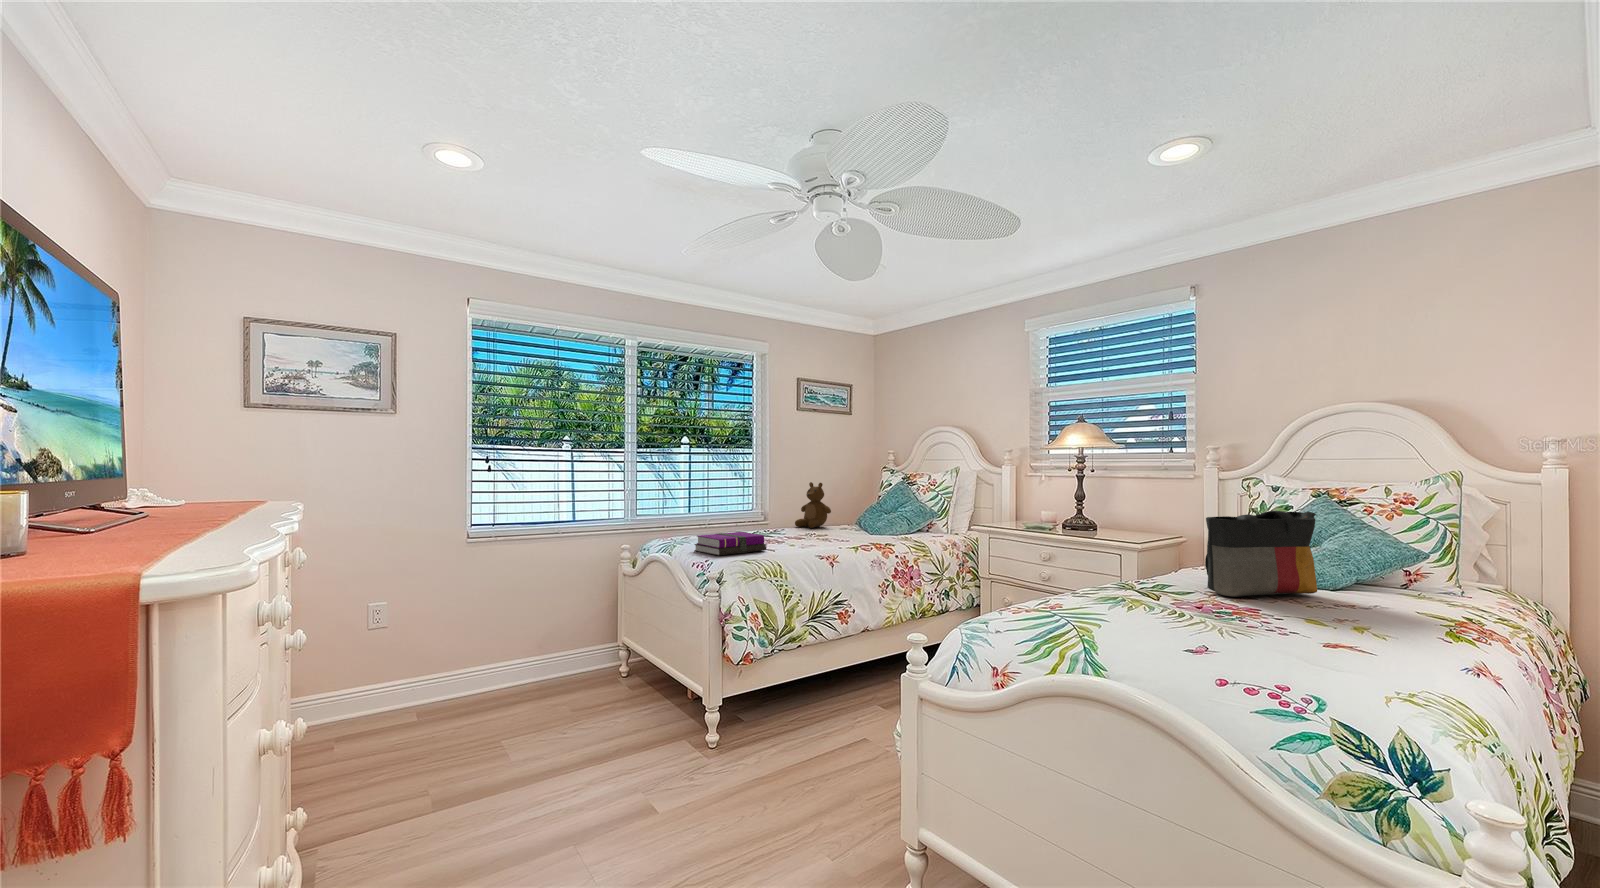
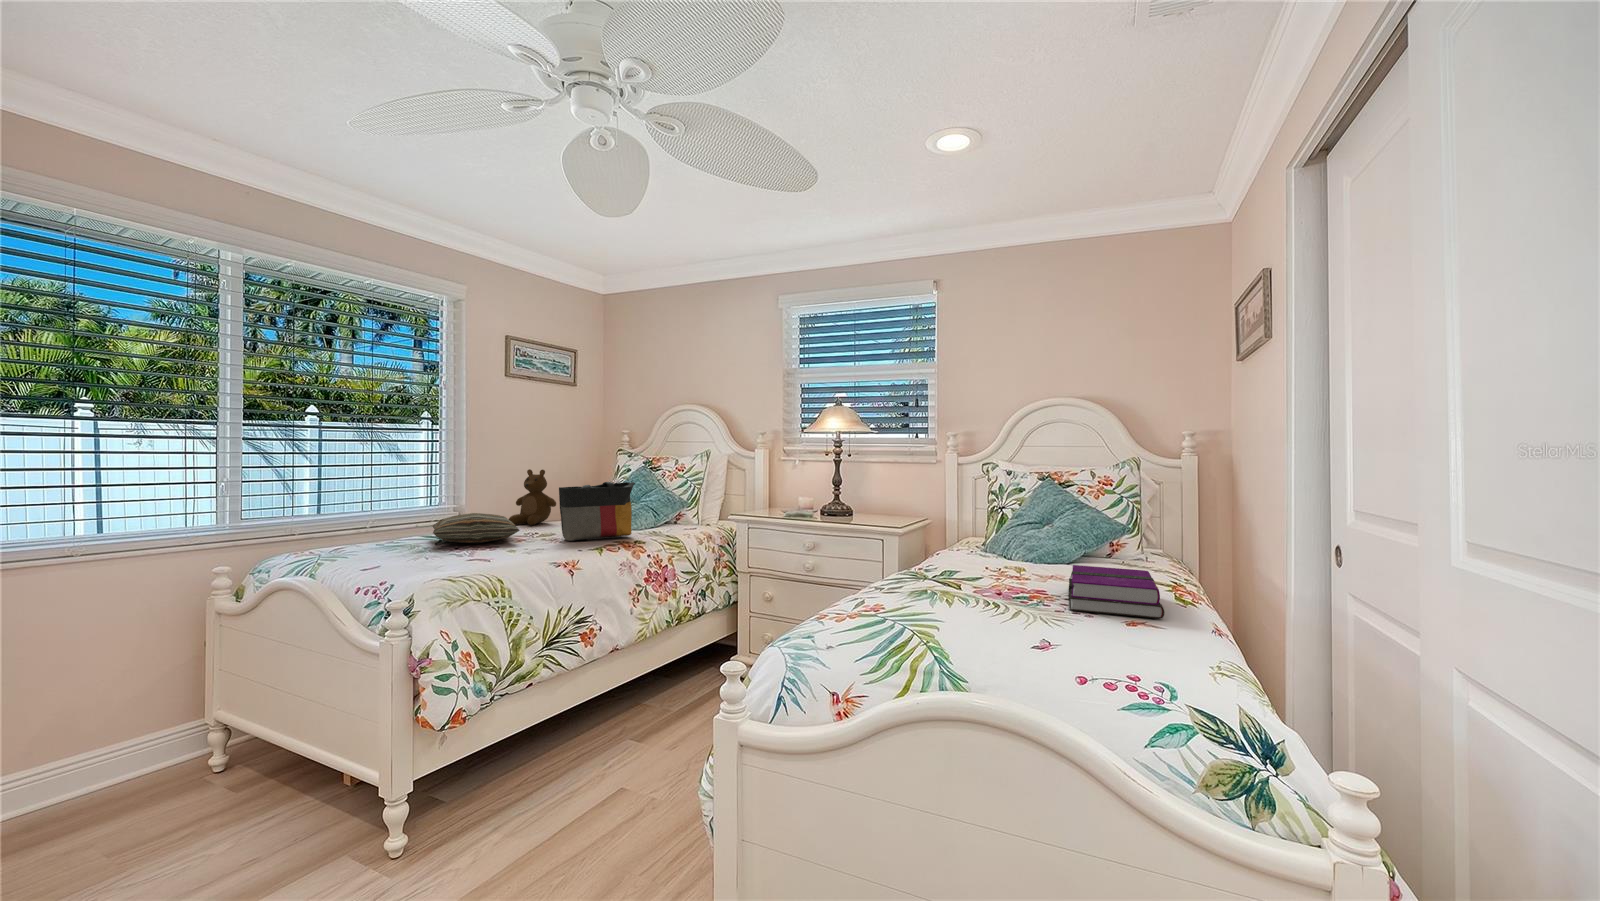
tote bag: present [1205,511,1317,597] -> present [559,482,635,541]
pillow: none [736,516,797,538] -> present [433,513,520,543]
notebook: present [695,532,767,556] -> present [1069,565,1164,618]

